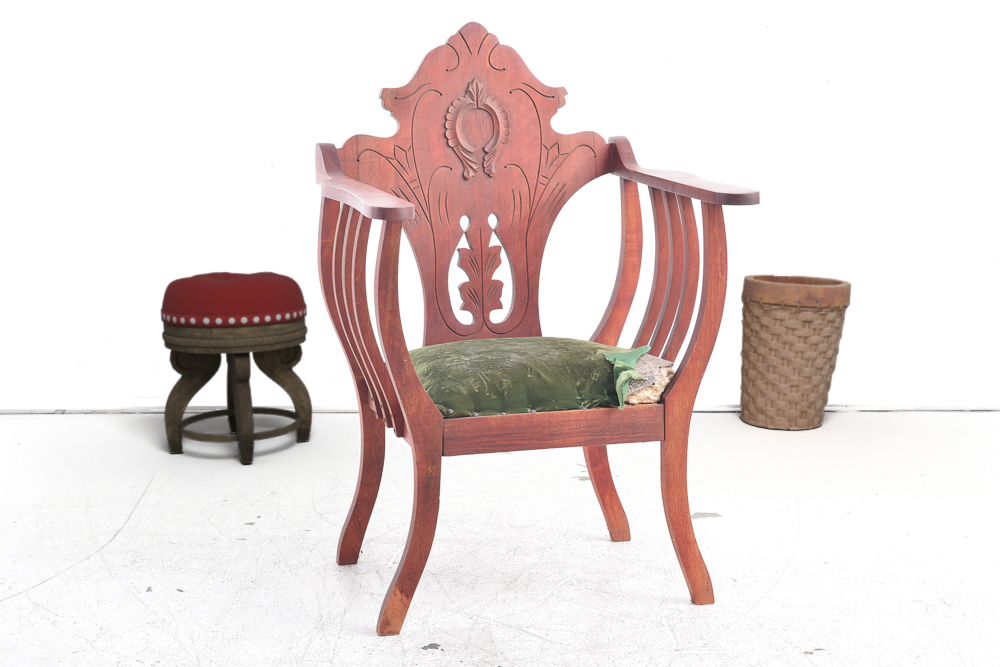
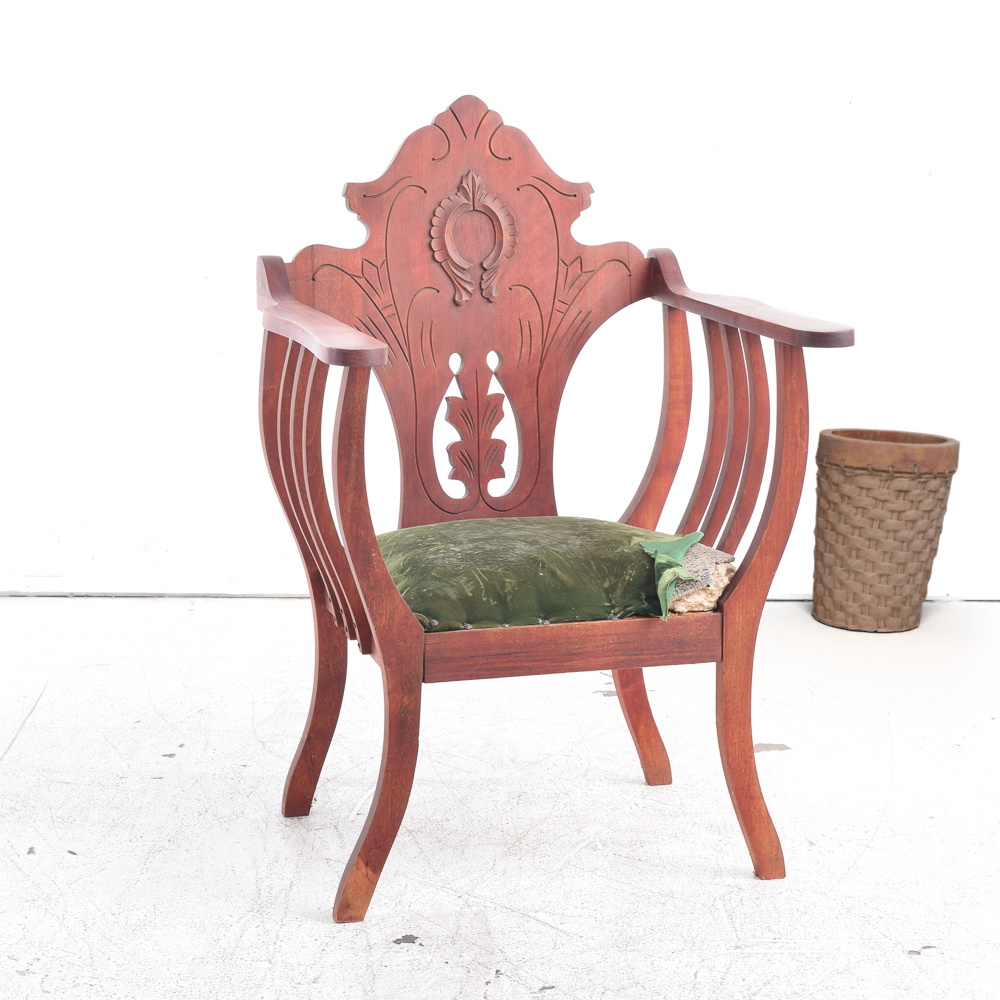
footstool: present [161,272,312,464] -> none [55,420,253,674]

